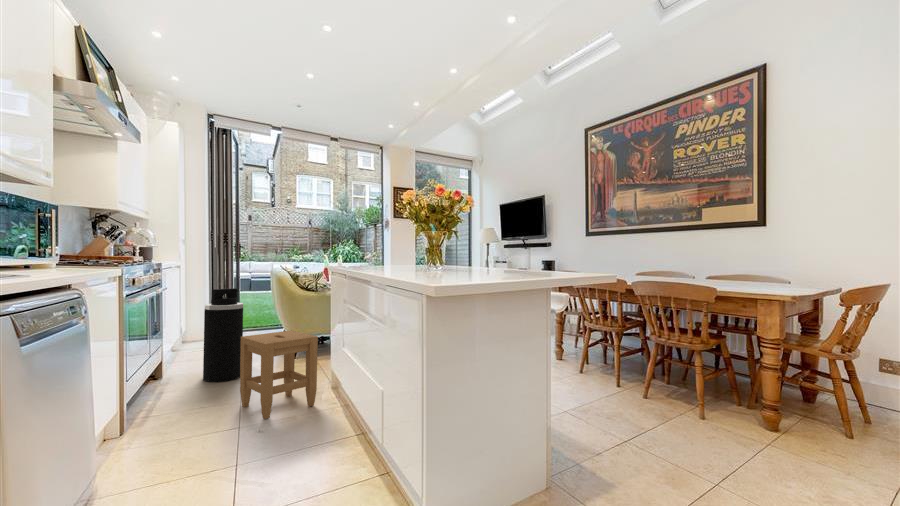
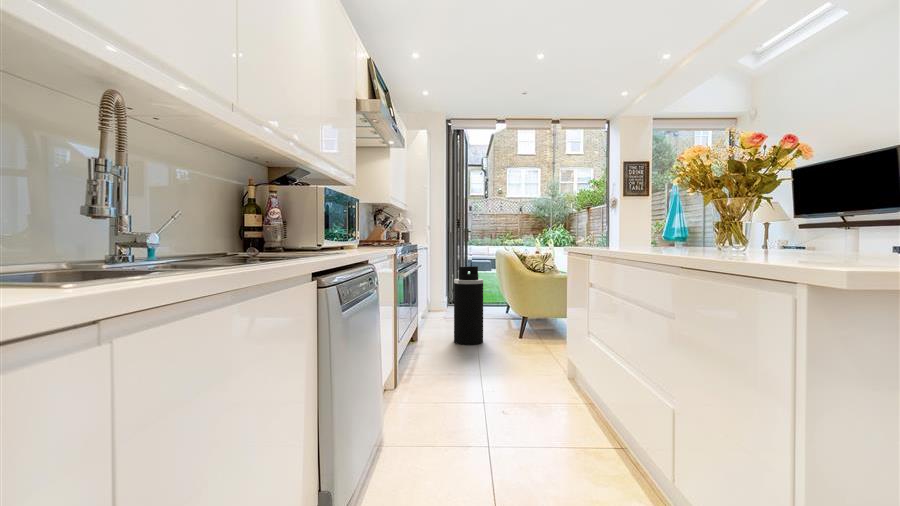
stool: present [240,330,318,419] -> none [491,305,559,381]

